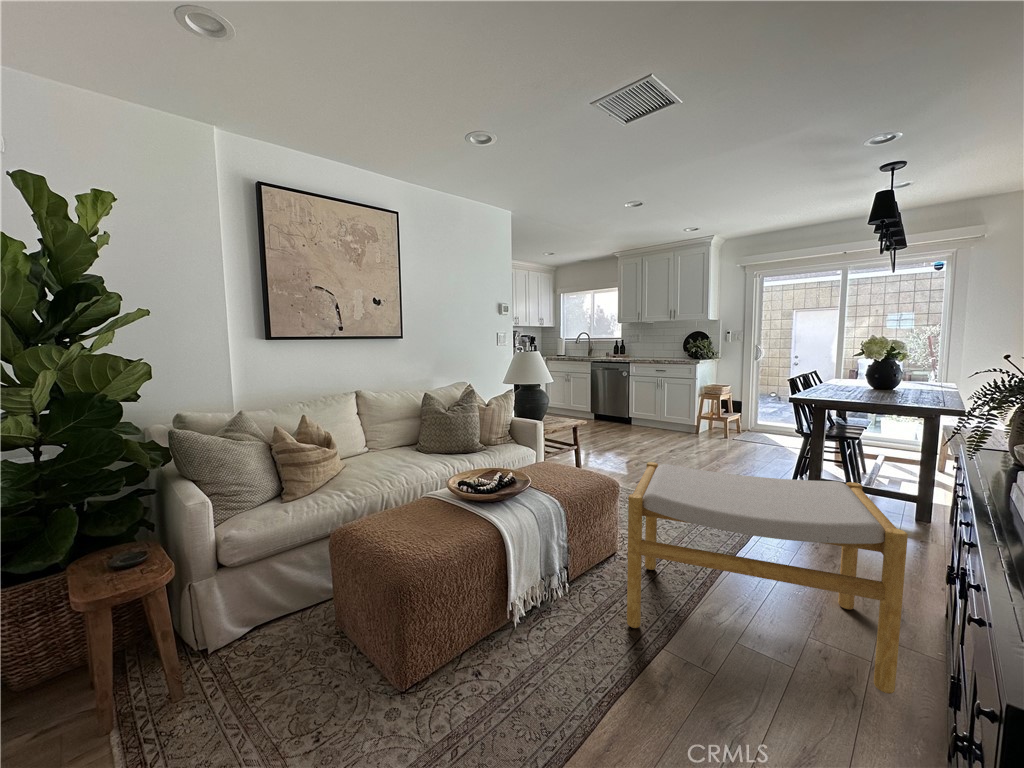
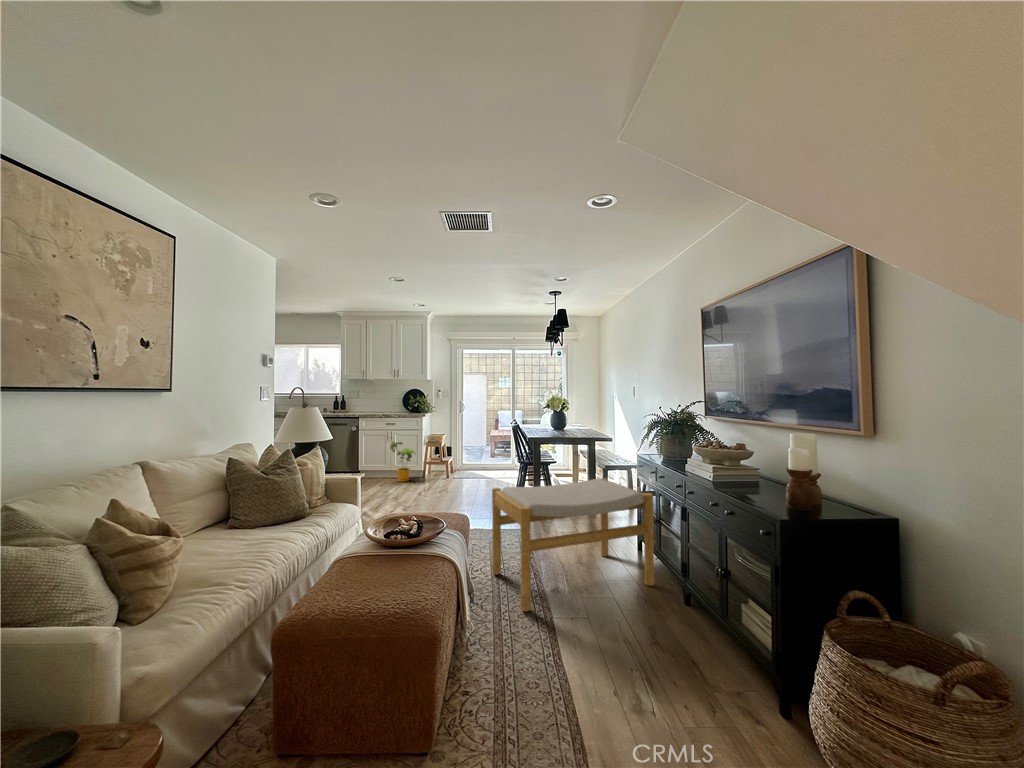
house plant: none [652,390,682,436] -> present [390,441,414,482]

